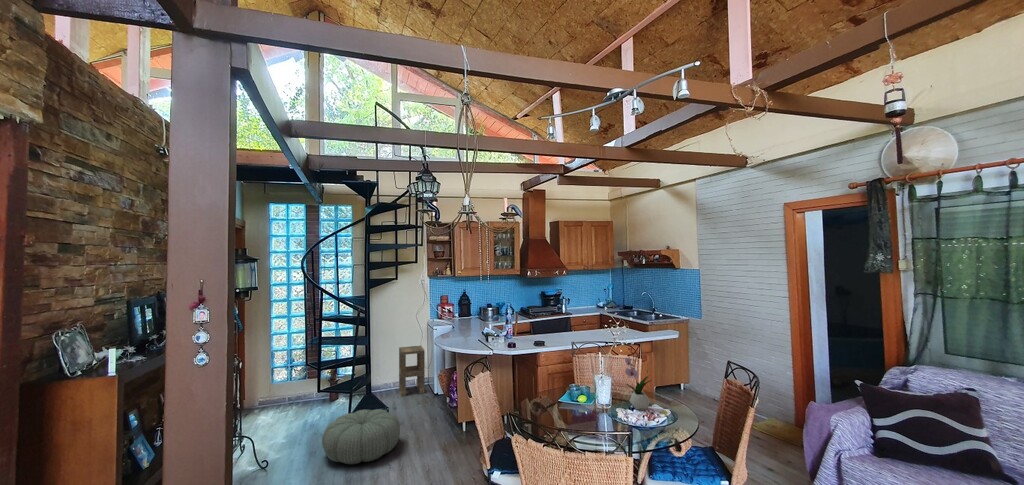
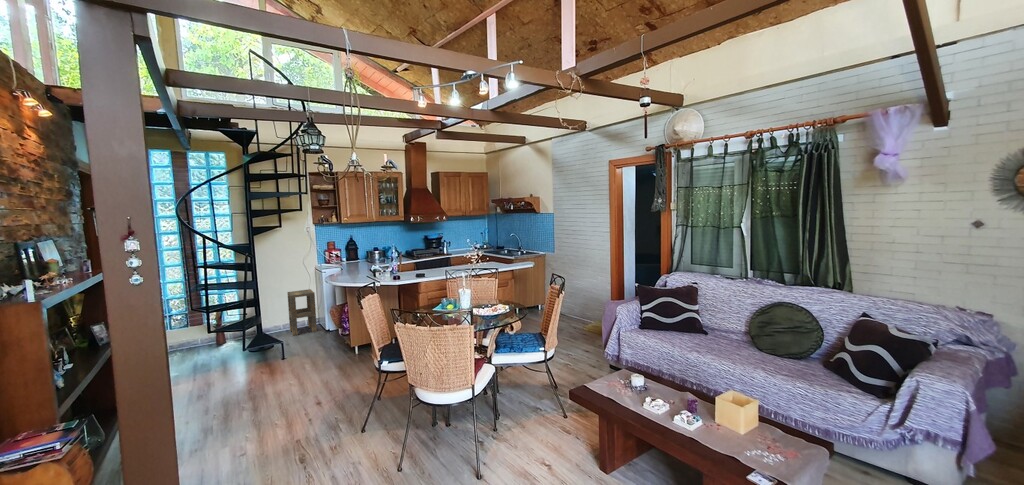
flower arrangement: present [625,348,651,410] -> none [485,269,504,313]
pouf: present [322,409,400,464] -> none [220,343,297,388]

